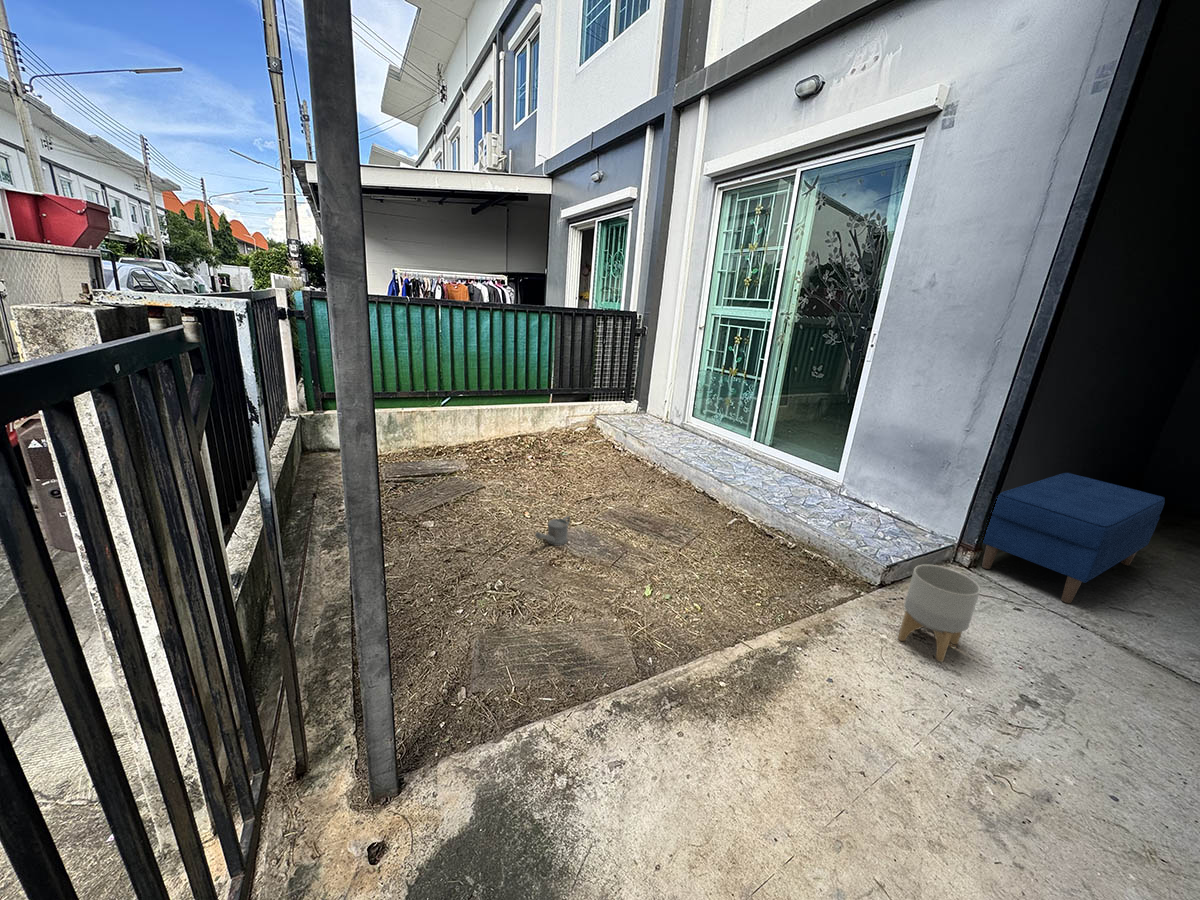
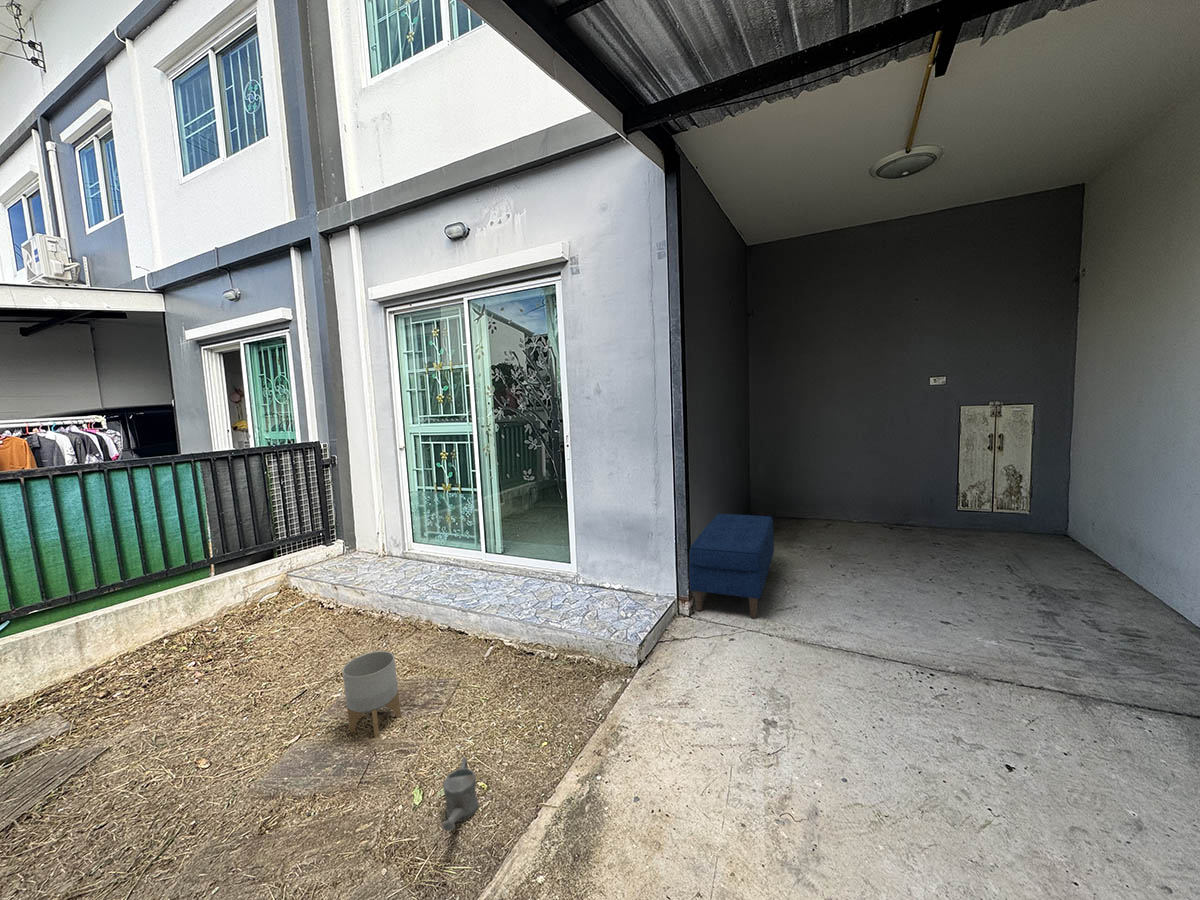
watering can: present [535,516,570,545] -> present [442,757,479,831]
planter: present [898,564,981,662] -> present [342,651,401,738]

